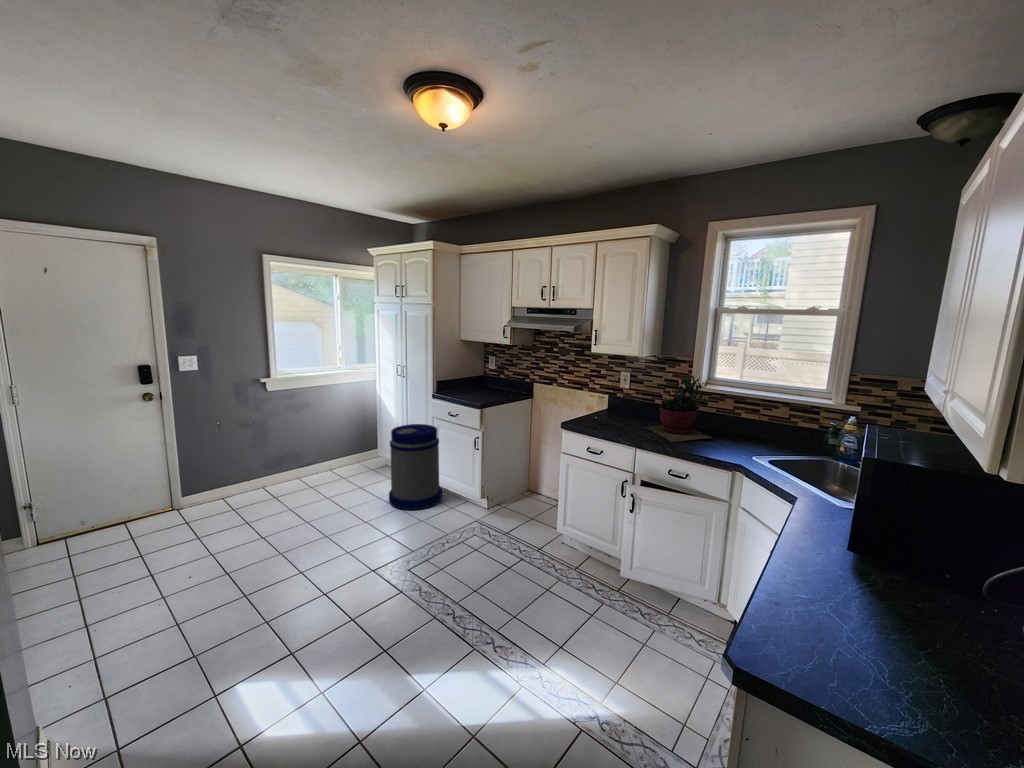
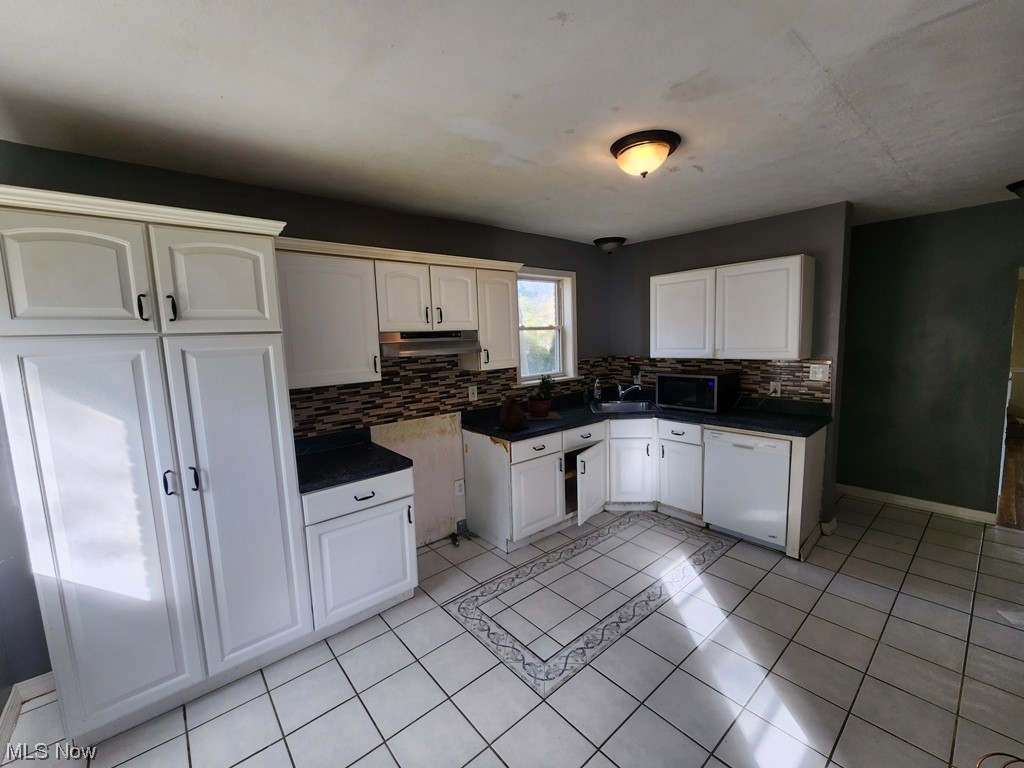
ceramic pitcher: none [580,383,618,428] -> present [499,396,529,431]
trash can: present [389,424,442,510] -> none [268,539,378,725]

